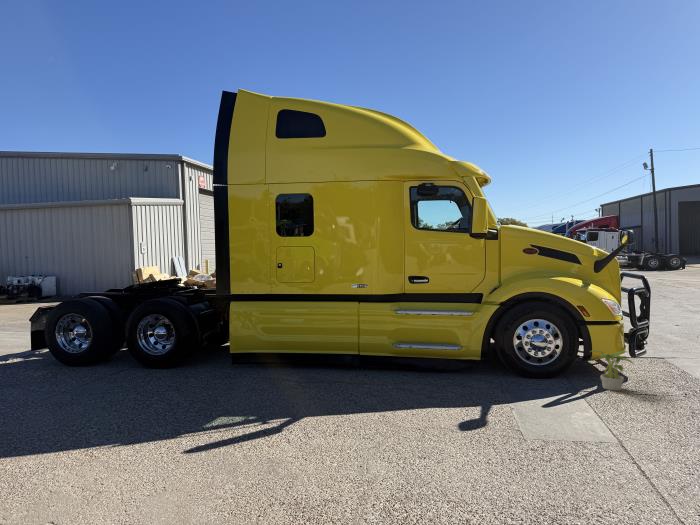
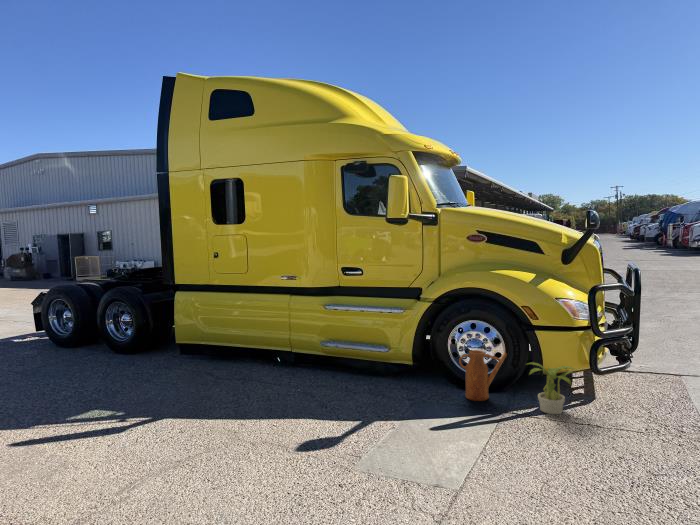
watering can: none [530,344,569,386] -> present [459,350,507,401]

